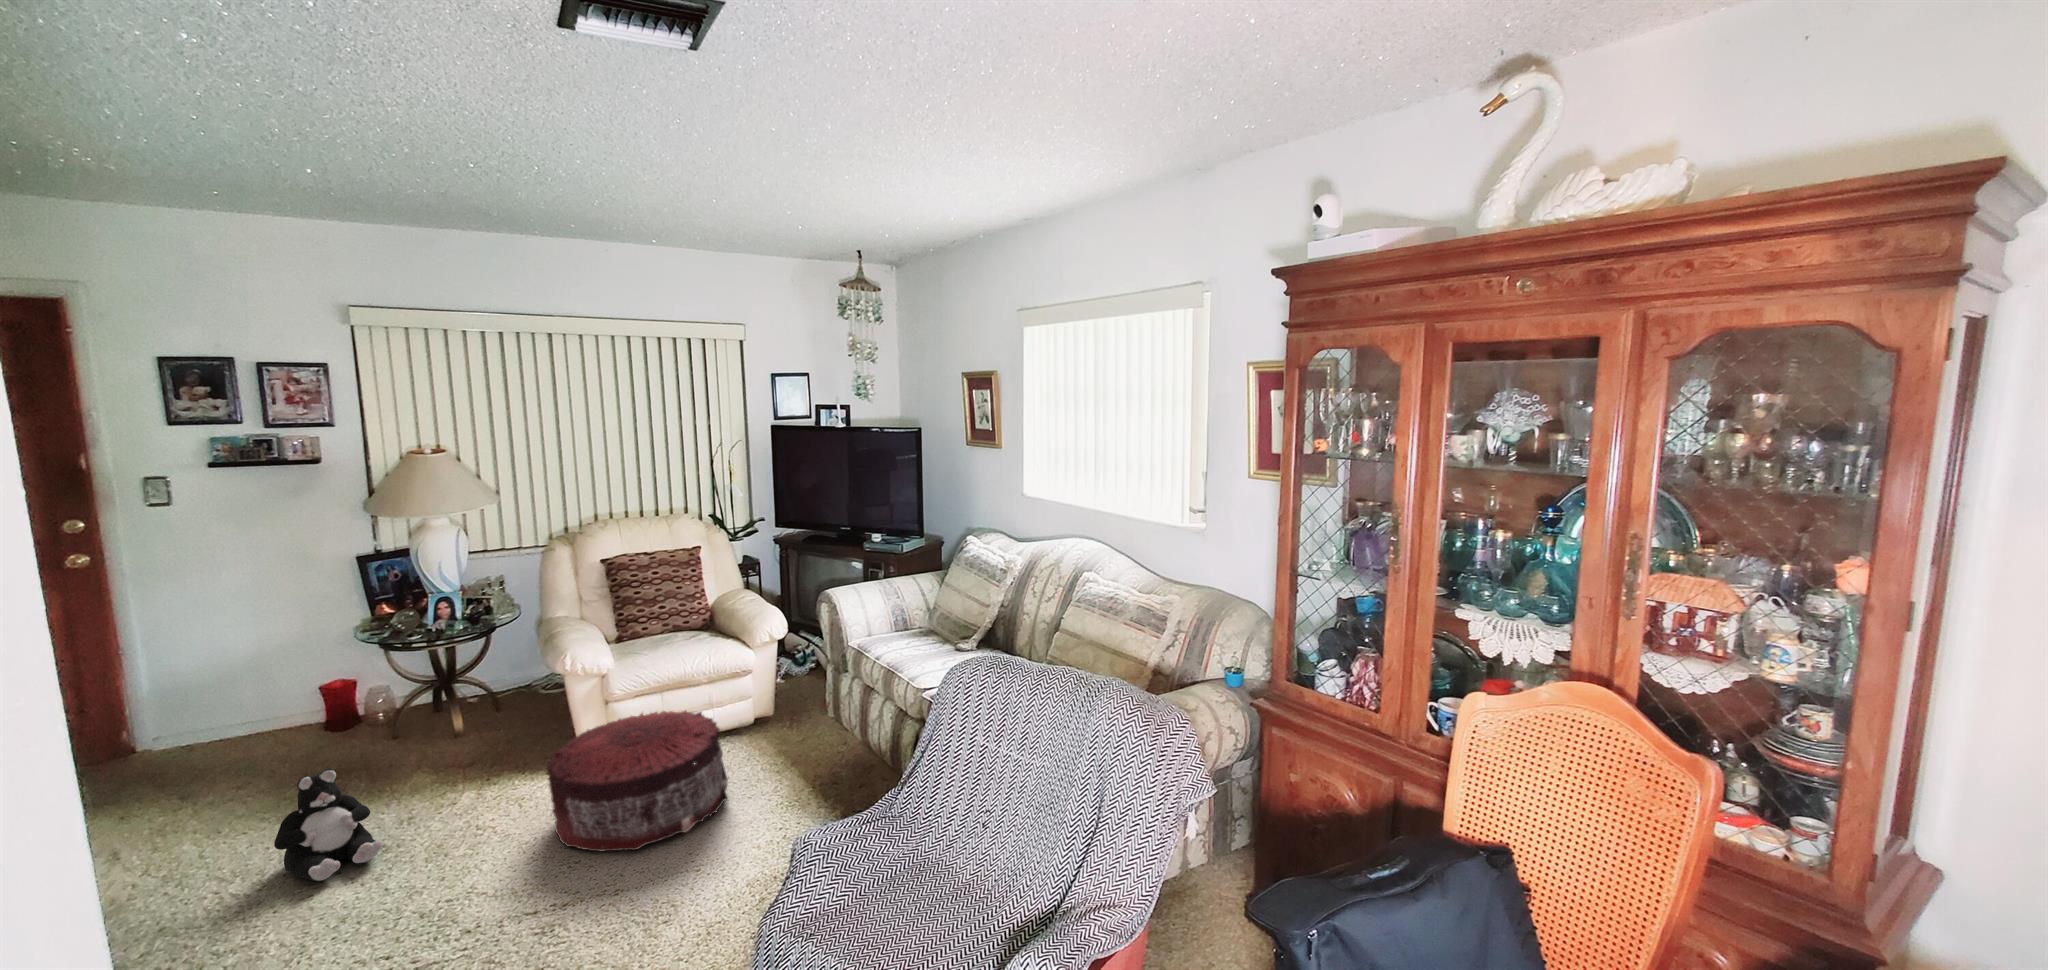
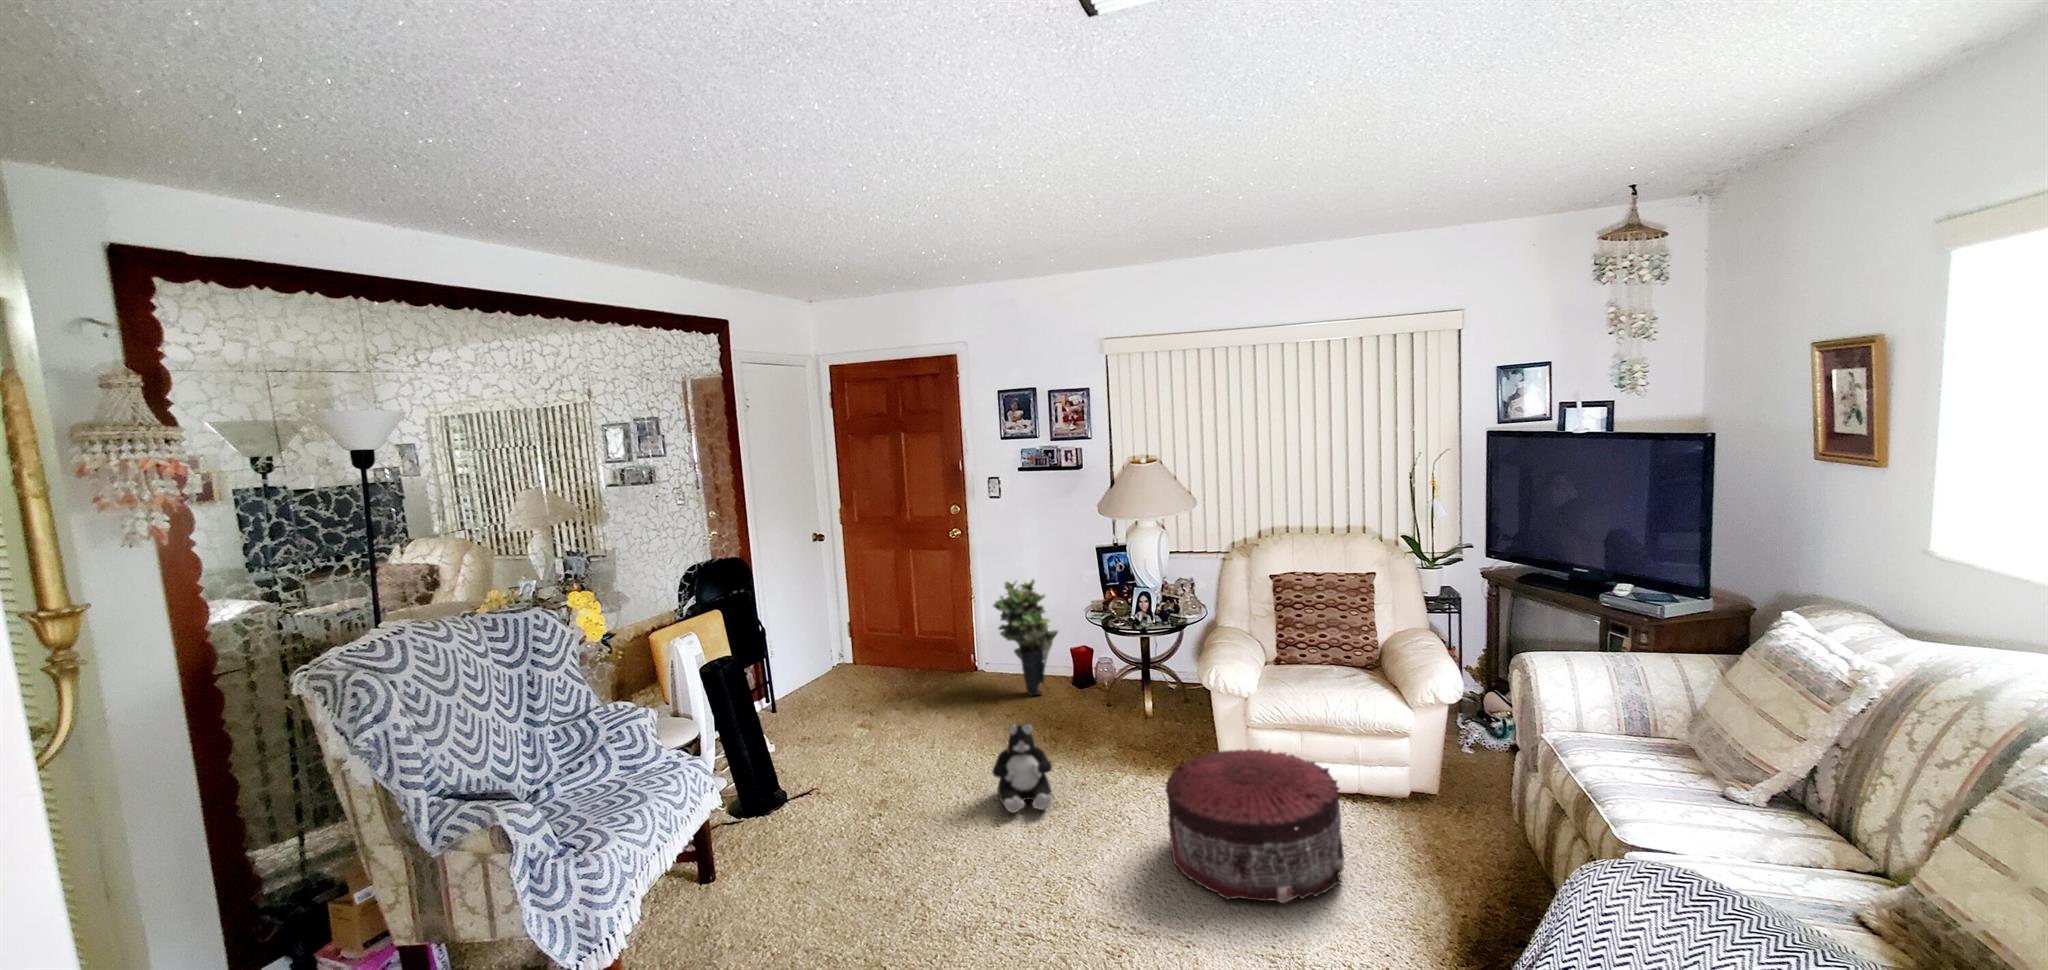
potted plant: none [182,608,305,757] -> present [993,580,1058,696]

